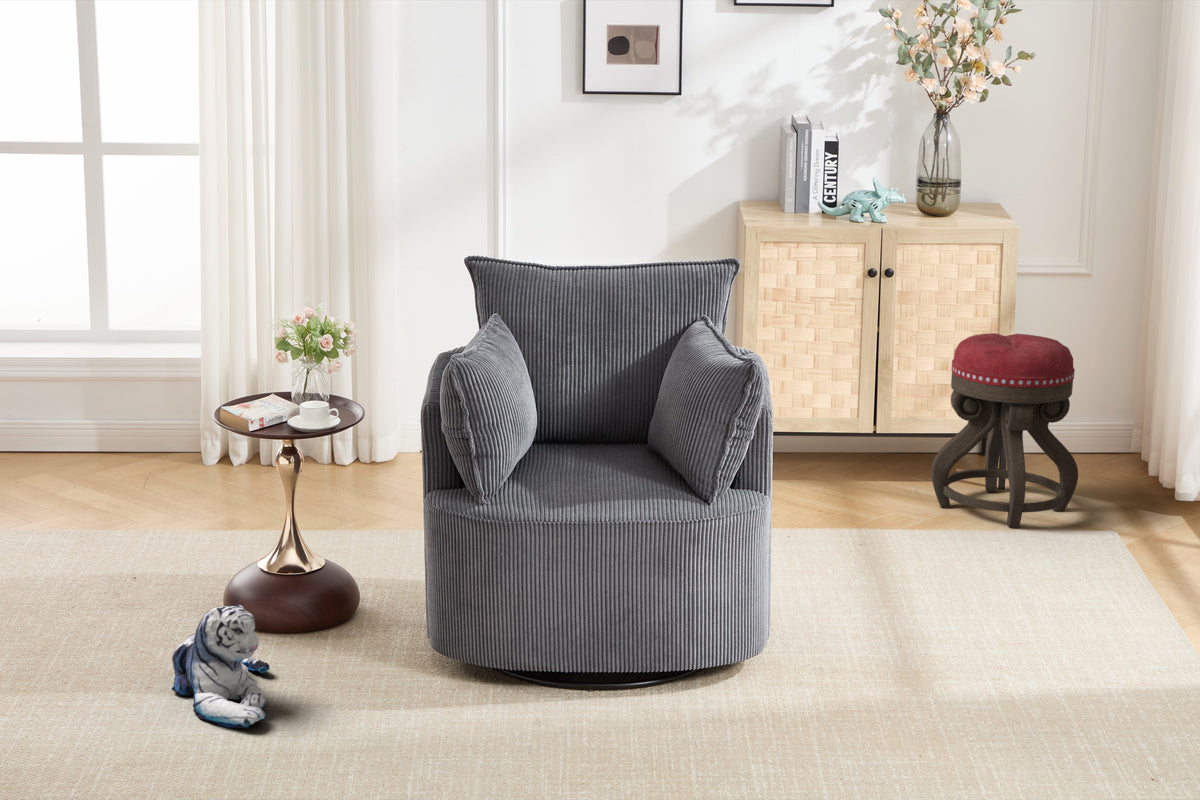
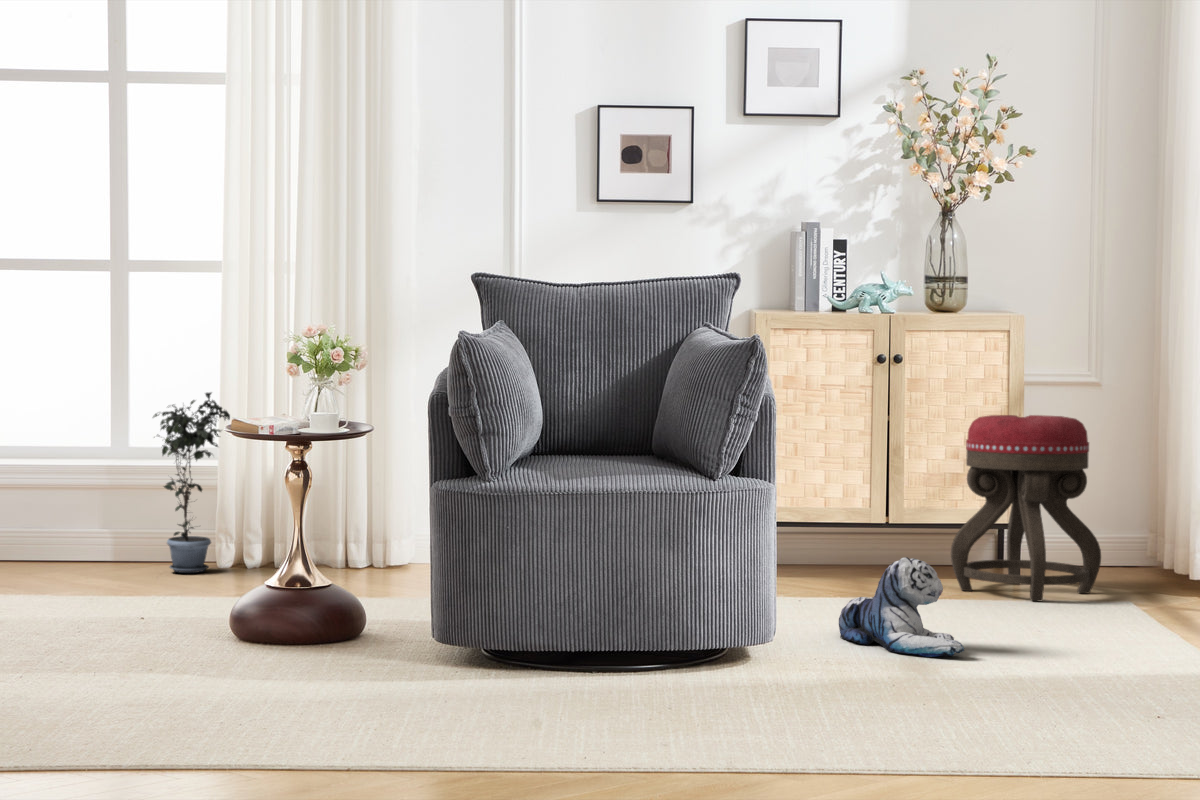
potted plant: none [134,306,213,486] -> present [153,393,230,573]
plush toy: present [172,605,270,728] -> present [839,557,964,657]

